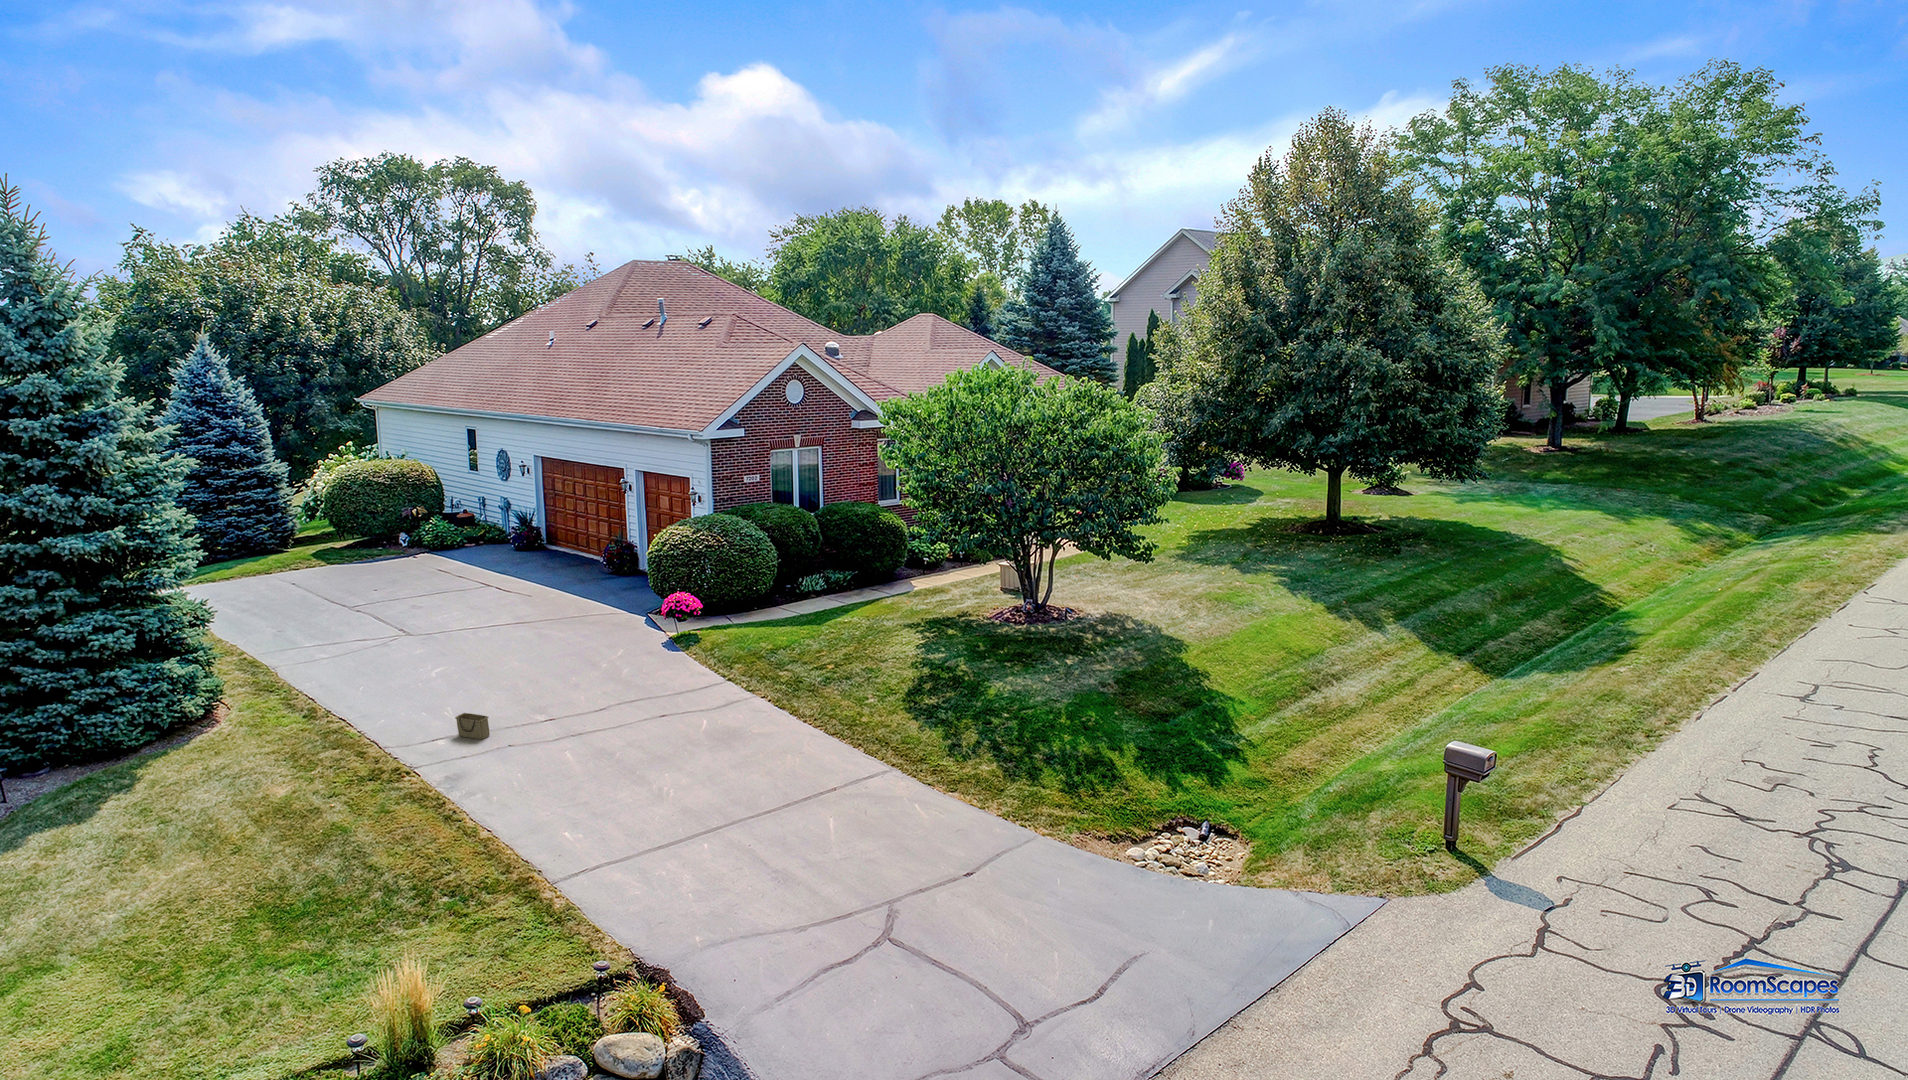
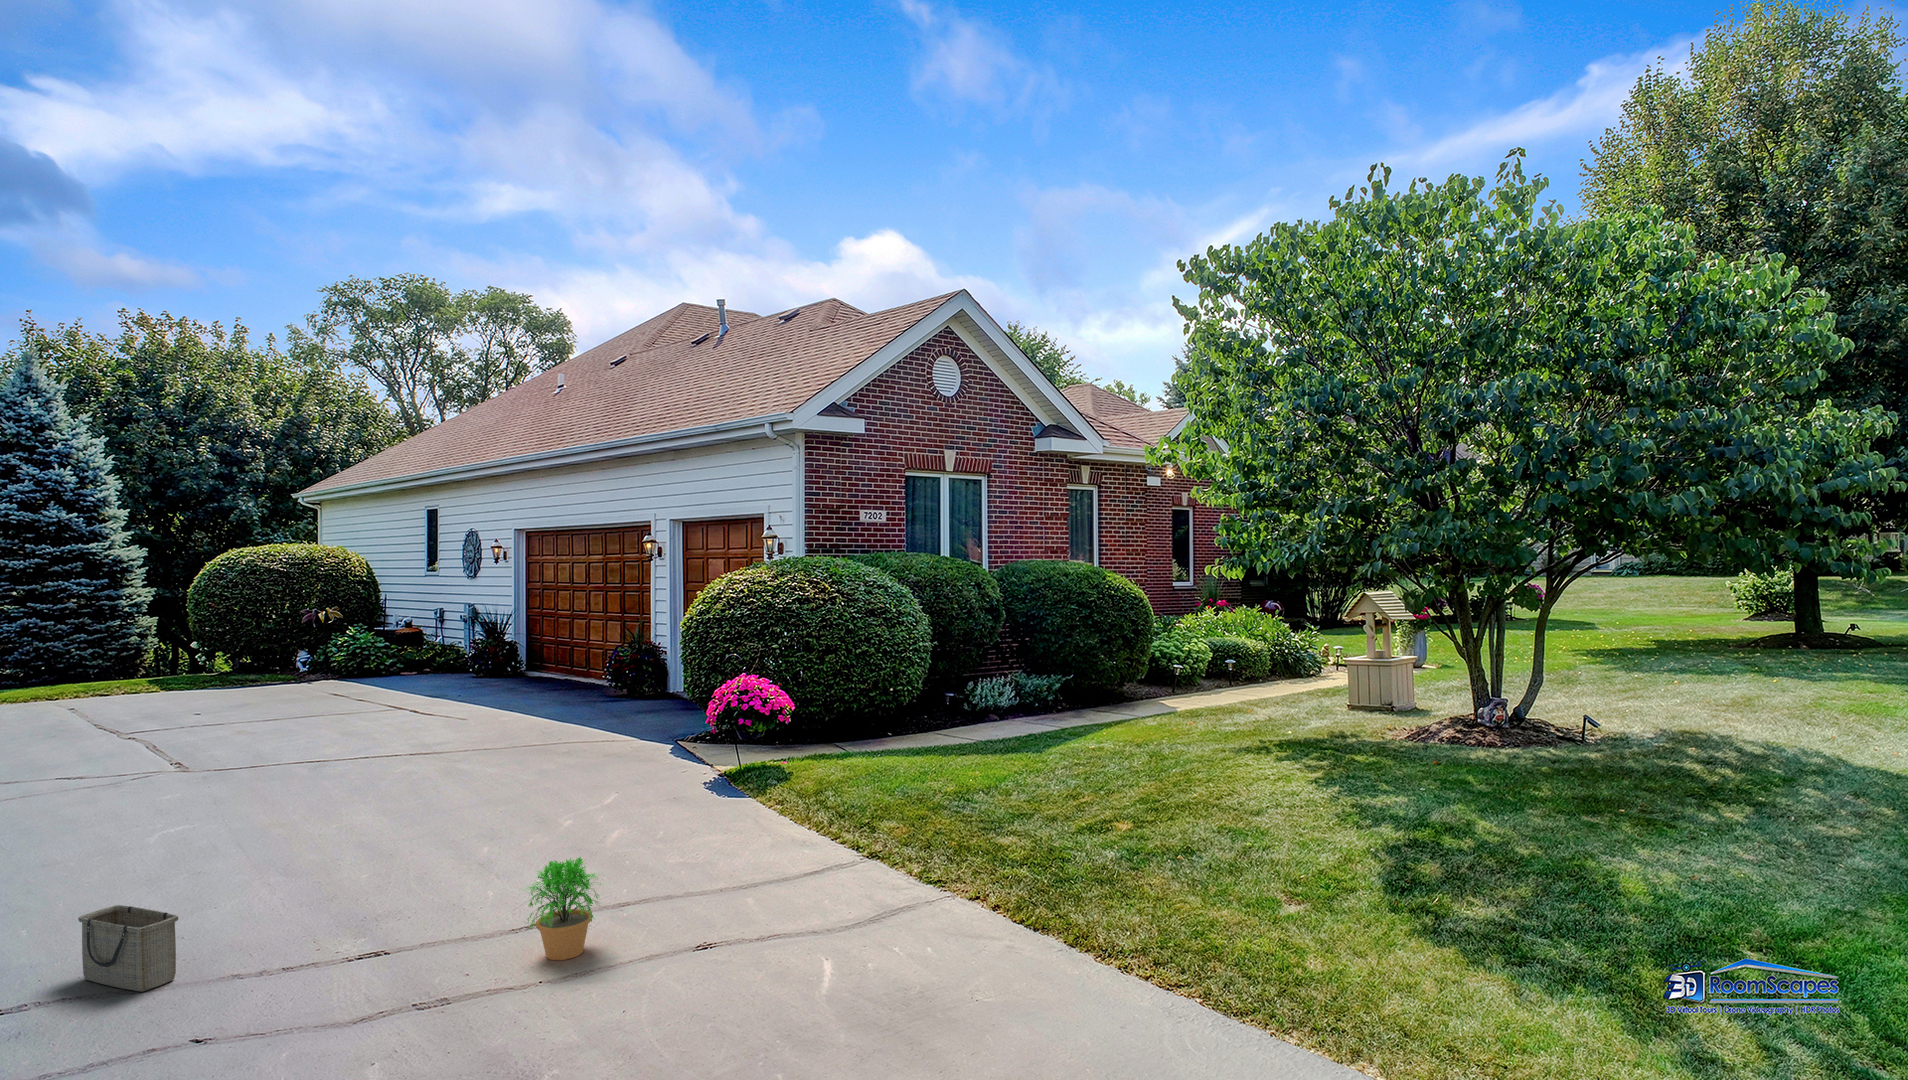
potted plant: none [599,695,627,727] -> present [528,857,601,960]

